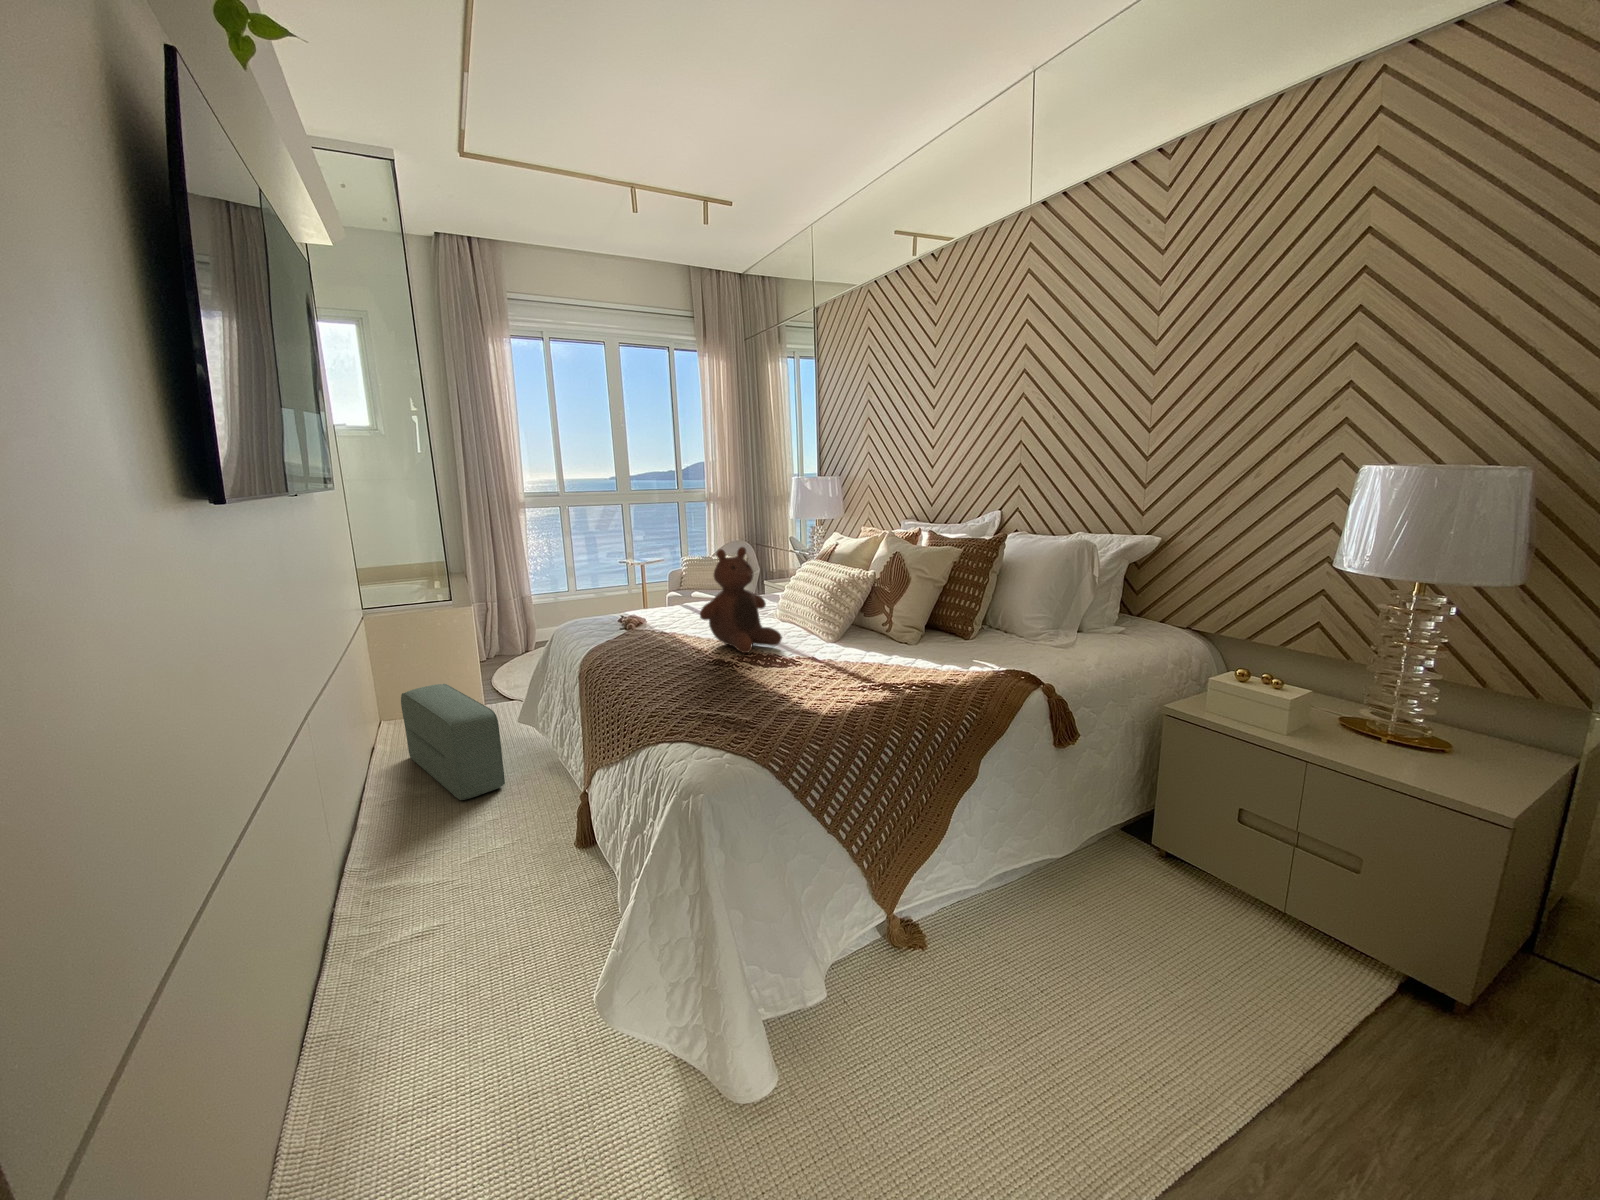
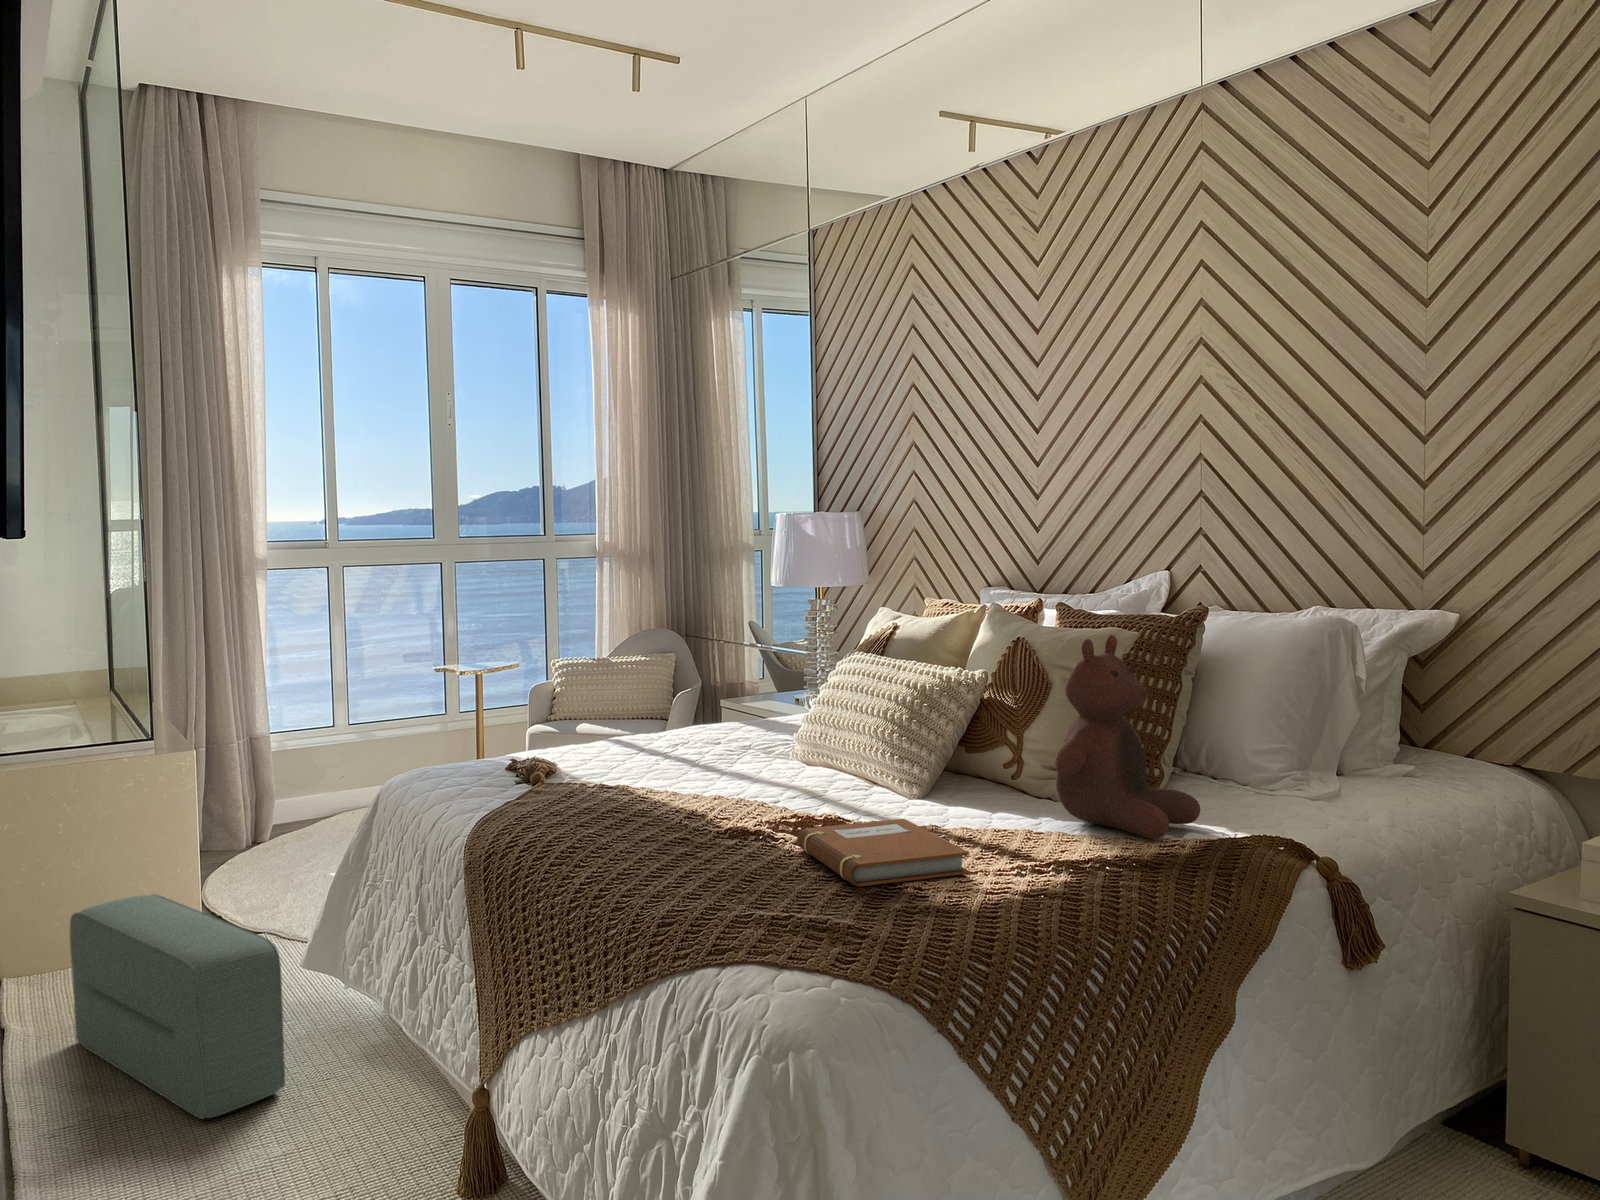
stuffed bear: present [700,547,782,653] -> present [1055,635,1200,838]
notebook: none [744,657,831,698] -> present [797,819,969,886]

